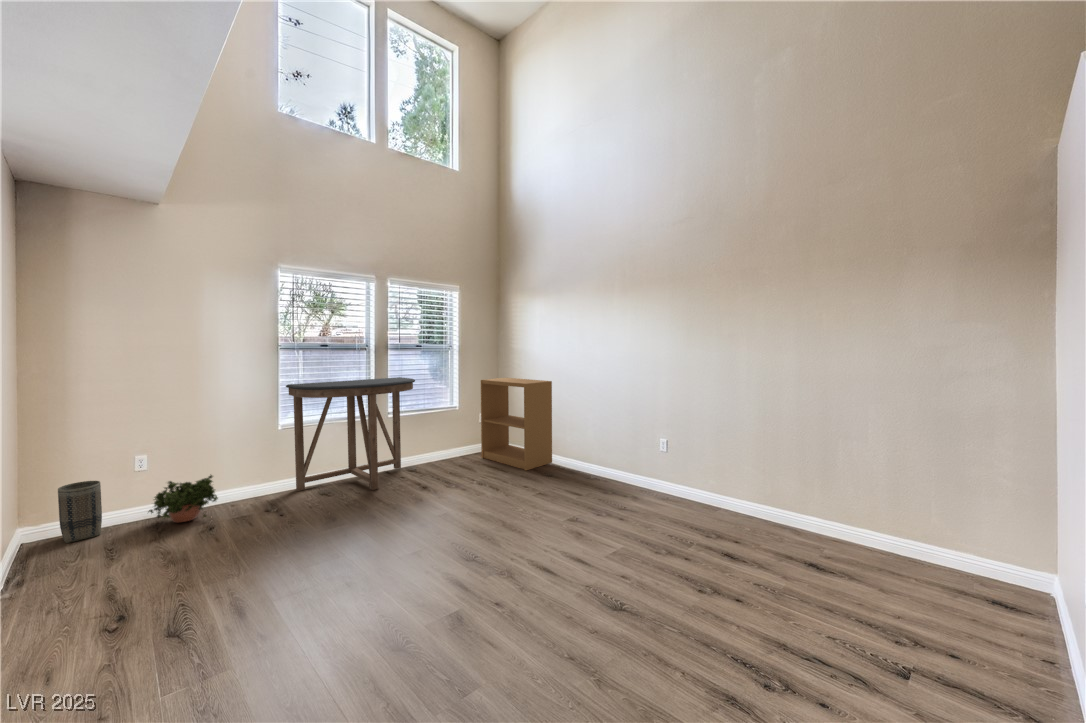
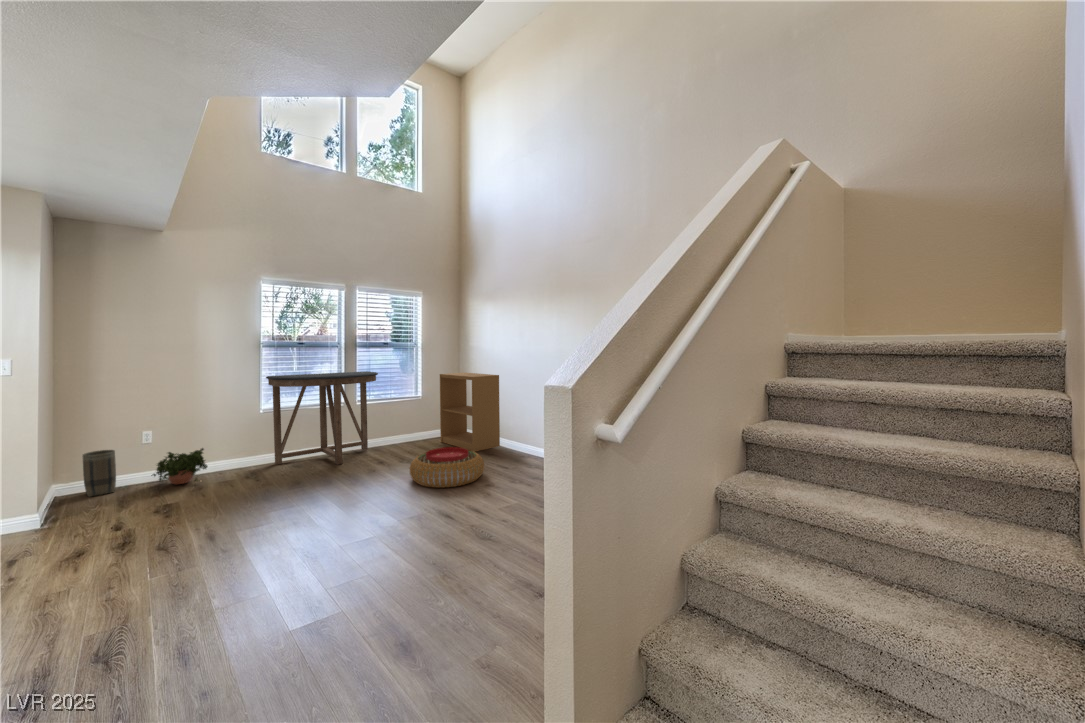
pouf: none [469,470,558,523] -> present [410,447,484,488]

